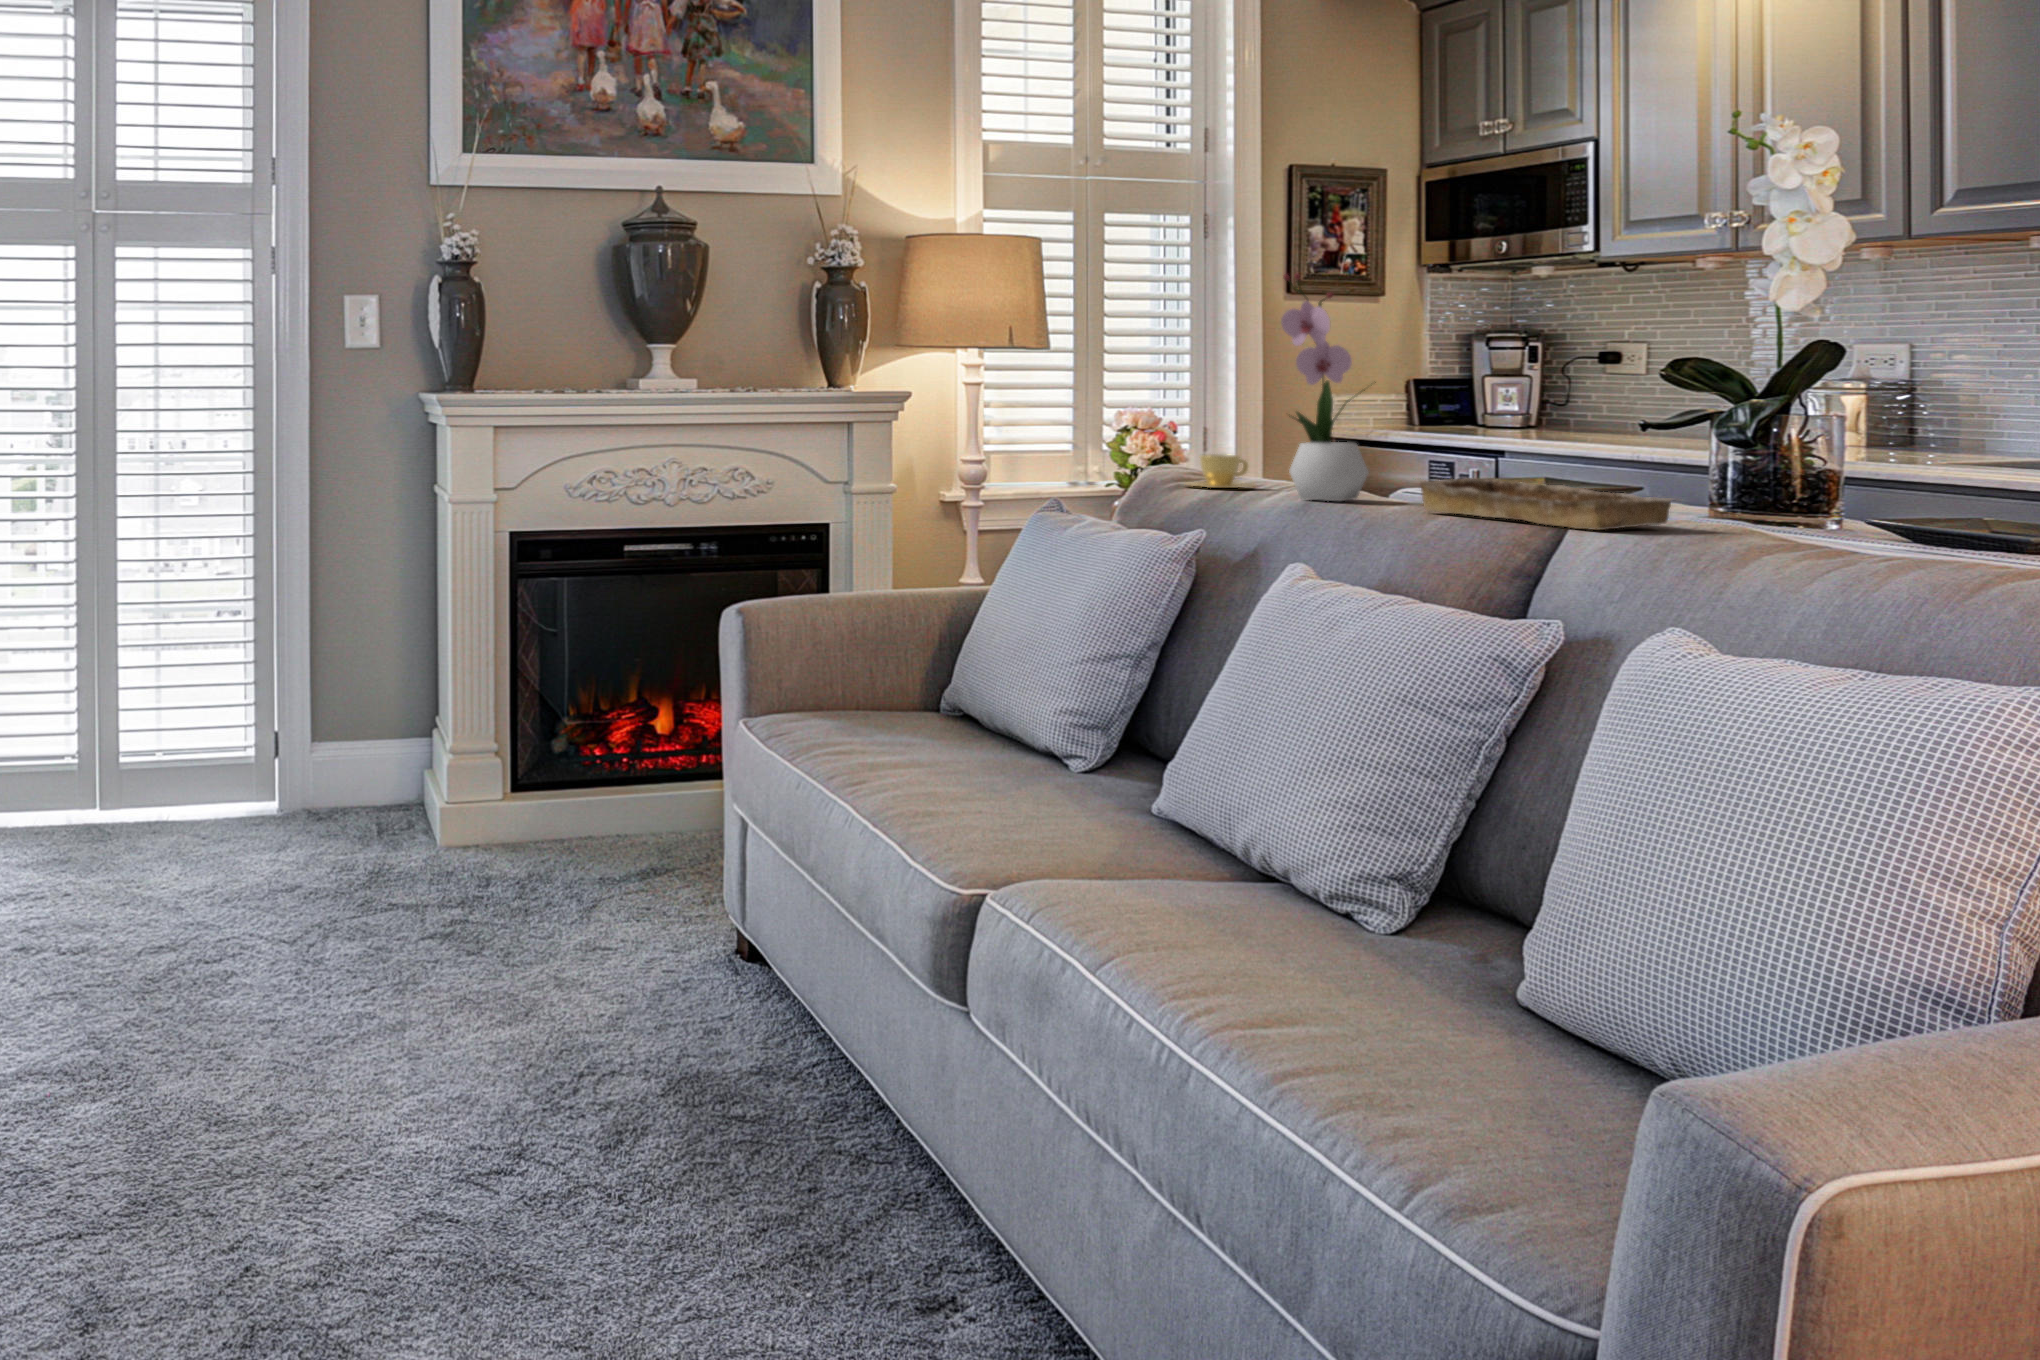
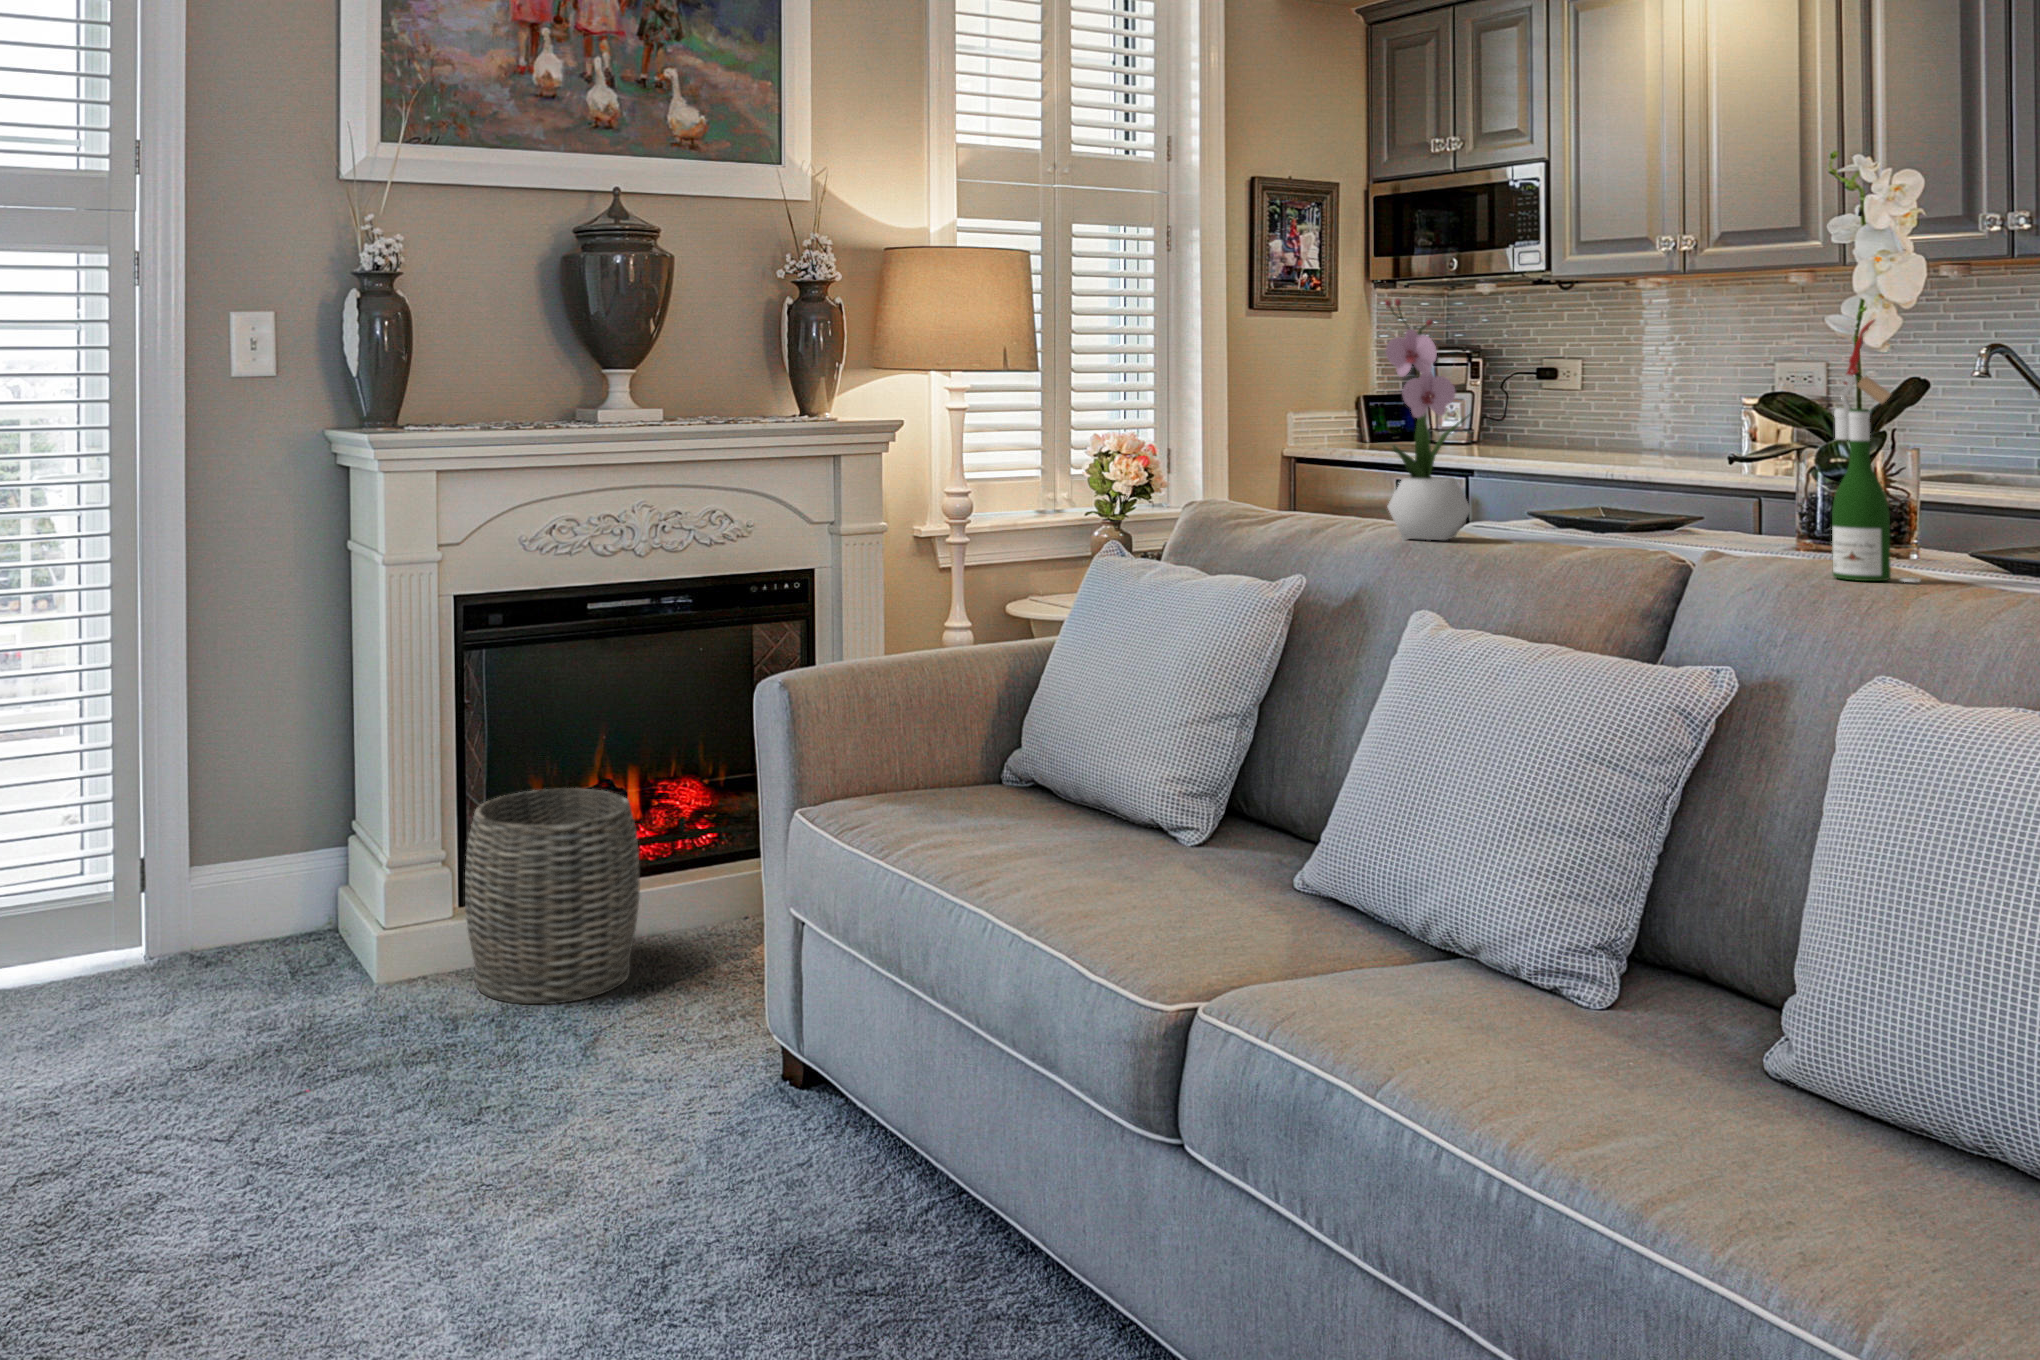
wine bottle: none [1680,284,1768,545] -> present [1832,320,1920,582]
cup: present [1186,454,1254,488] -> none [1258,490,1335,526]
tray: present [1417,478,1672,530] -> none [1530,513,1818,569]
woven basket: none [510,703,656,882] -> present [465,788,640,1004]

